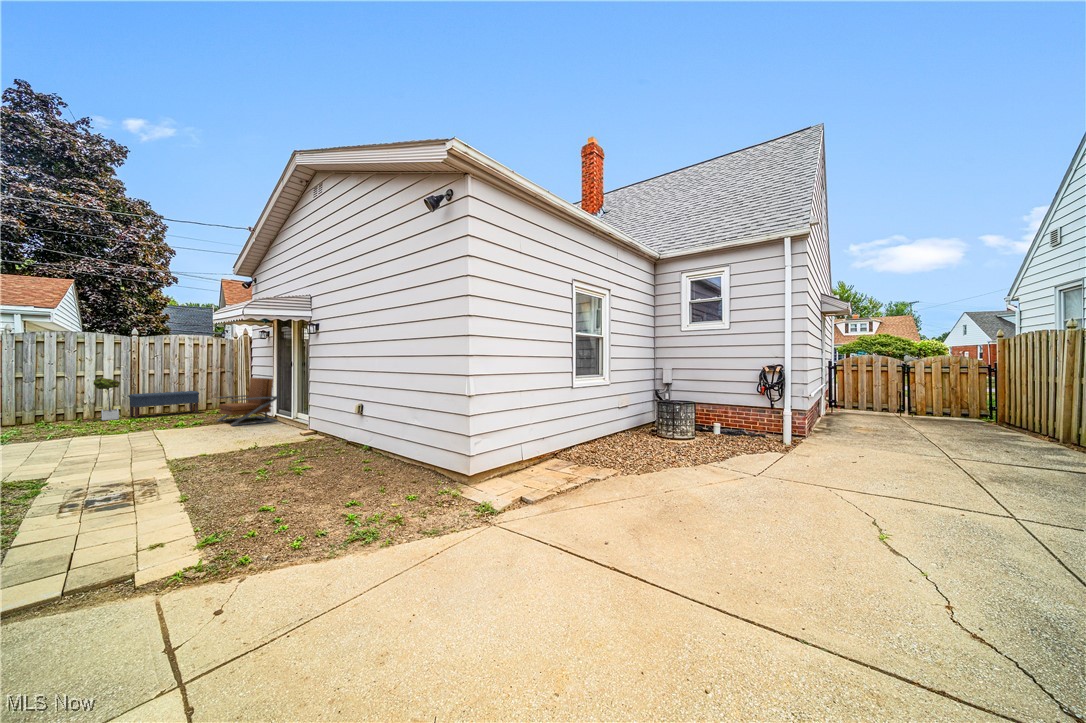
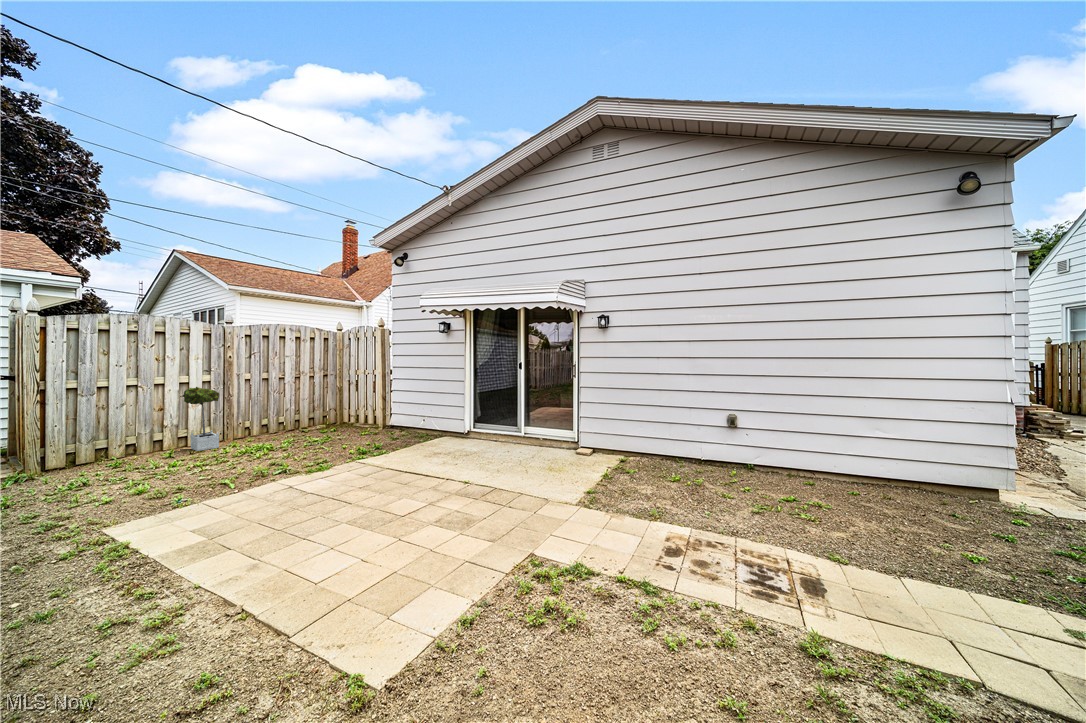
lounge chair: present [217,377,279,426] -> none [371,387,458,457]
bench: present [129,391,199,418] -> none [223,402,311,445]

